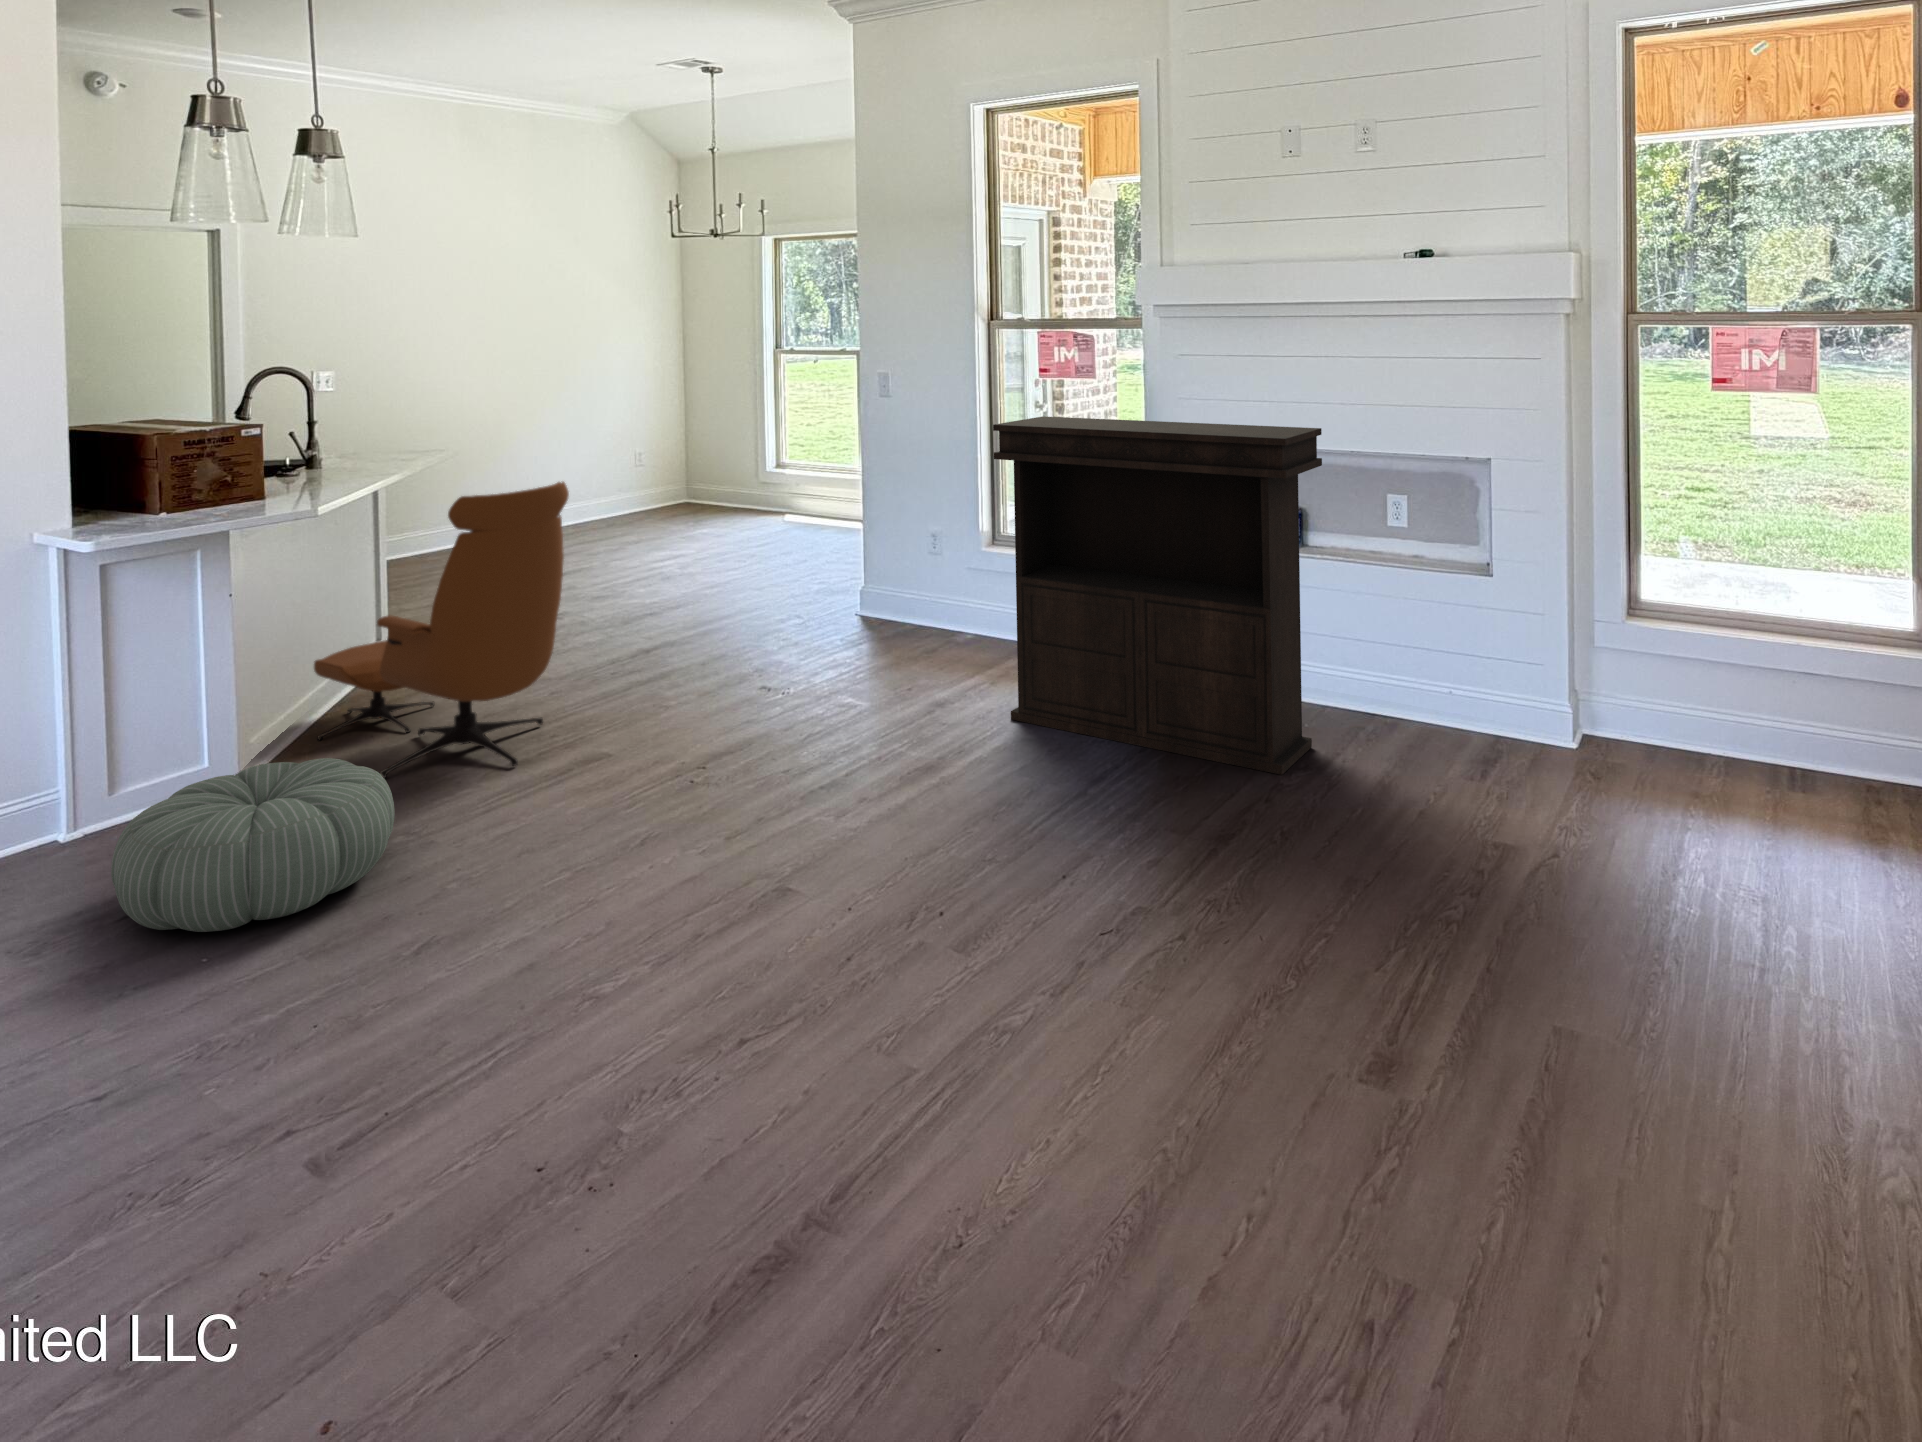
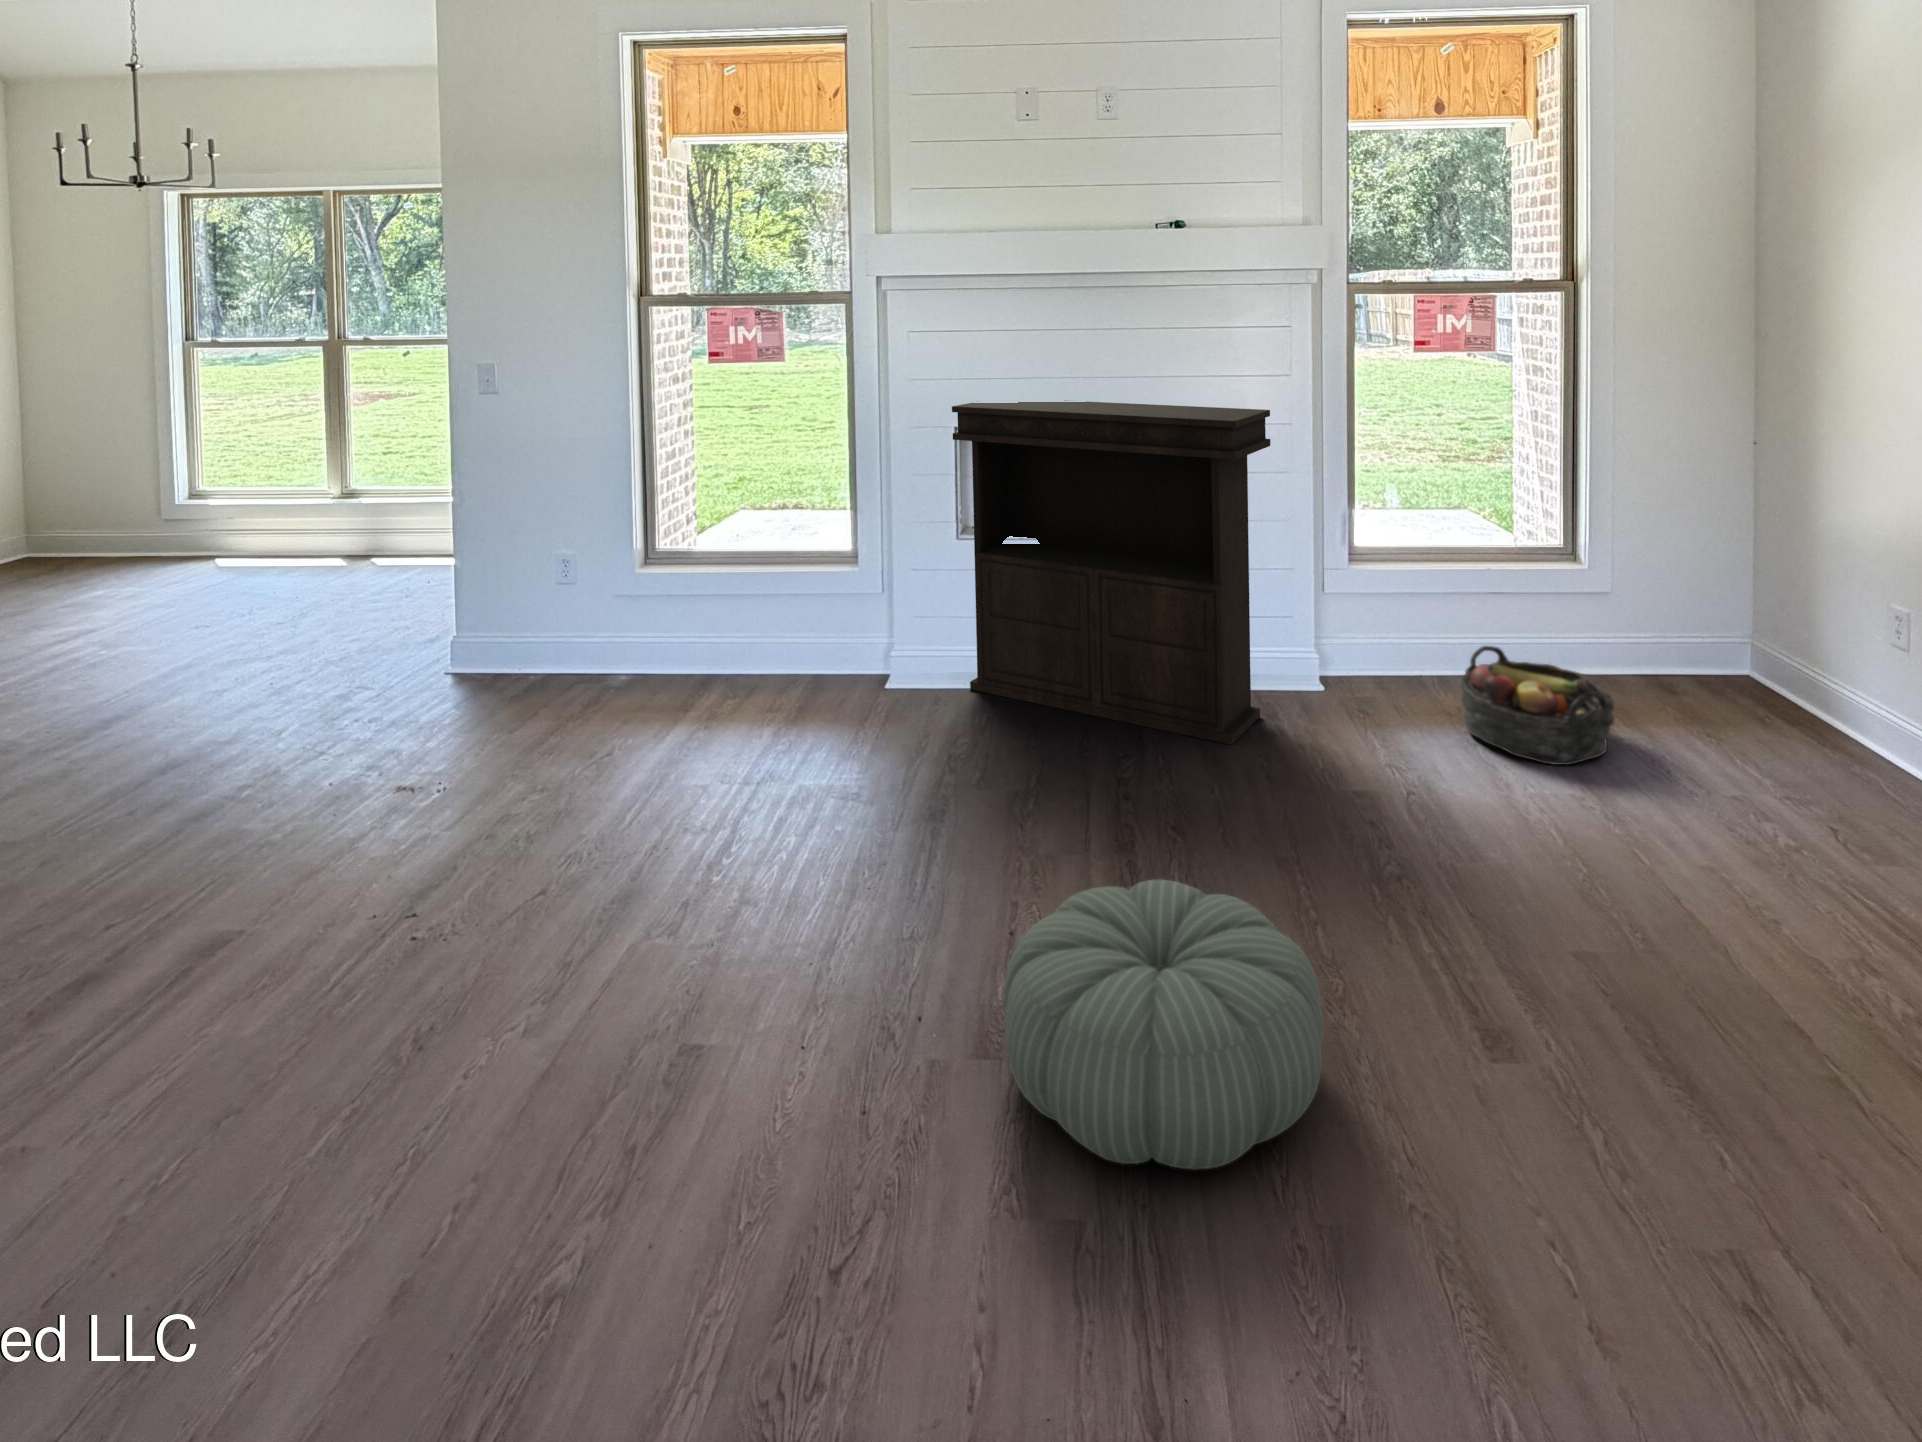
lounge chair: present [314,482,569,778] -> none [298,463,541,751]
basket: none [1520,674,1678,796] -> present [1461,646,1615,765]
pouf: present [111,758,395,932] -> present [1004,879,1323,1169]

